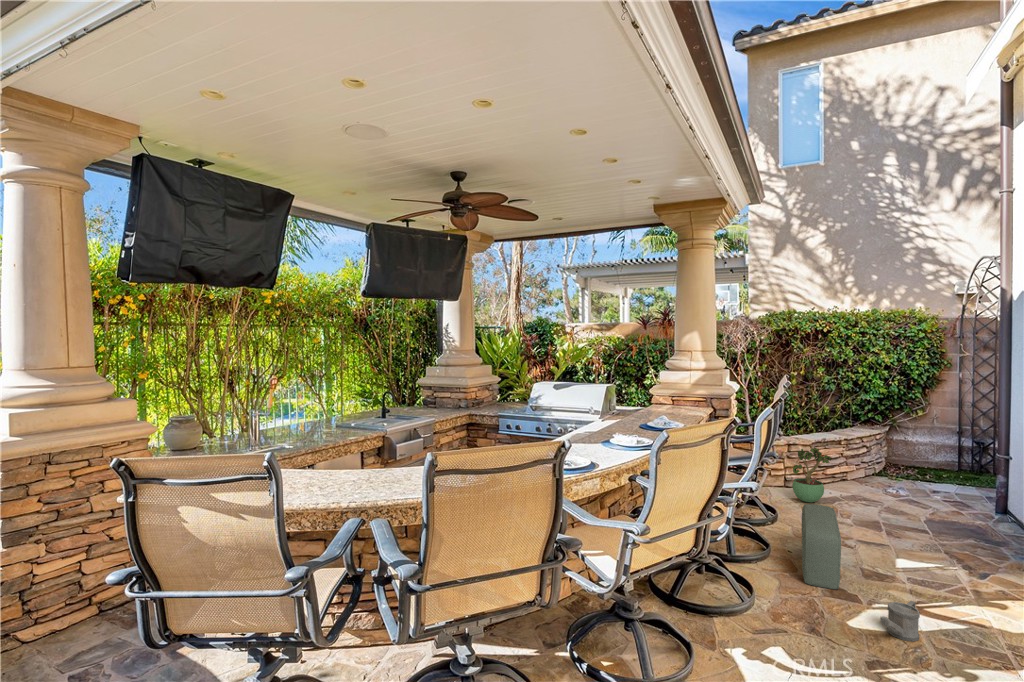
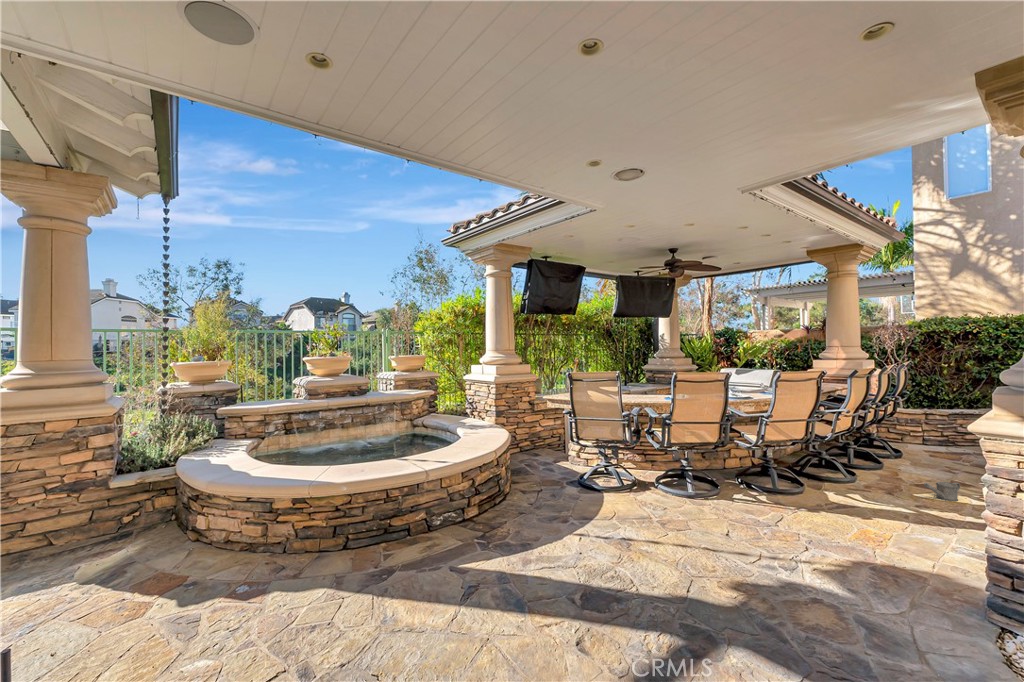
potted plant: present [792,447,831,502] -> none [920,413,956,452]
pouf: present [802,504,841,589] -> none [893,439,931,483]

